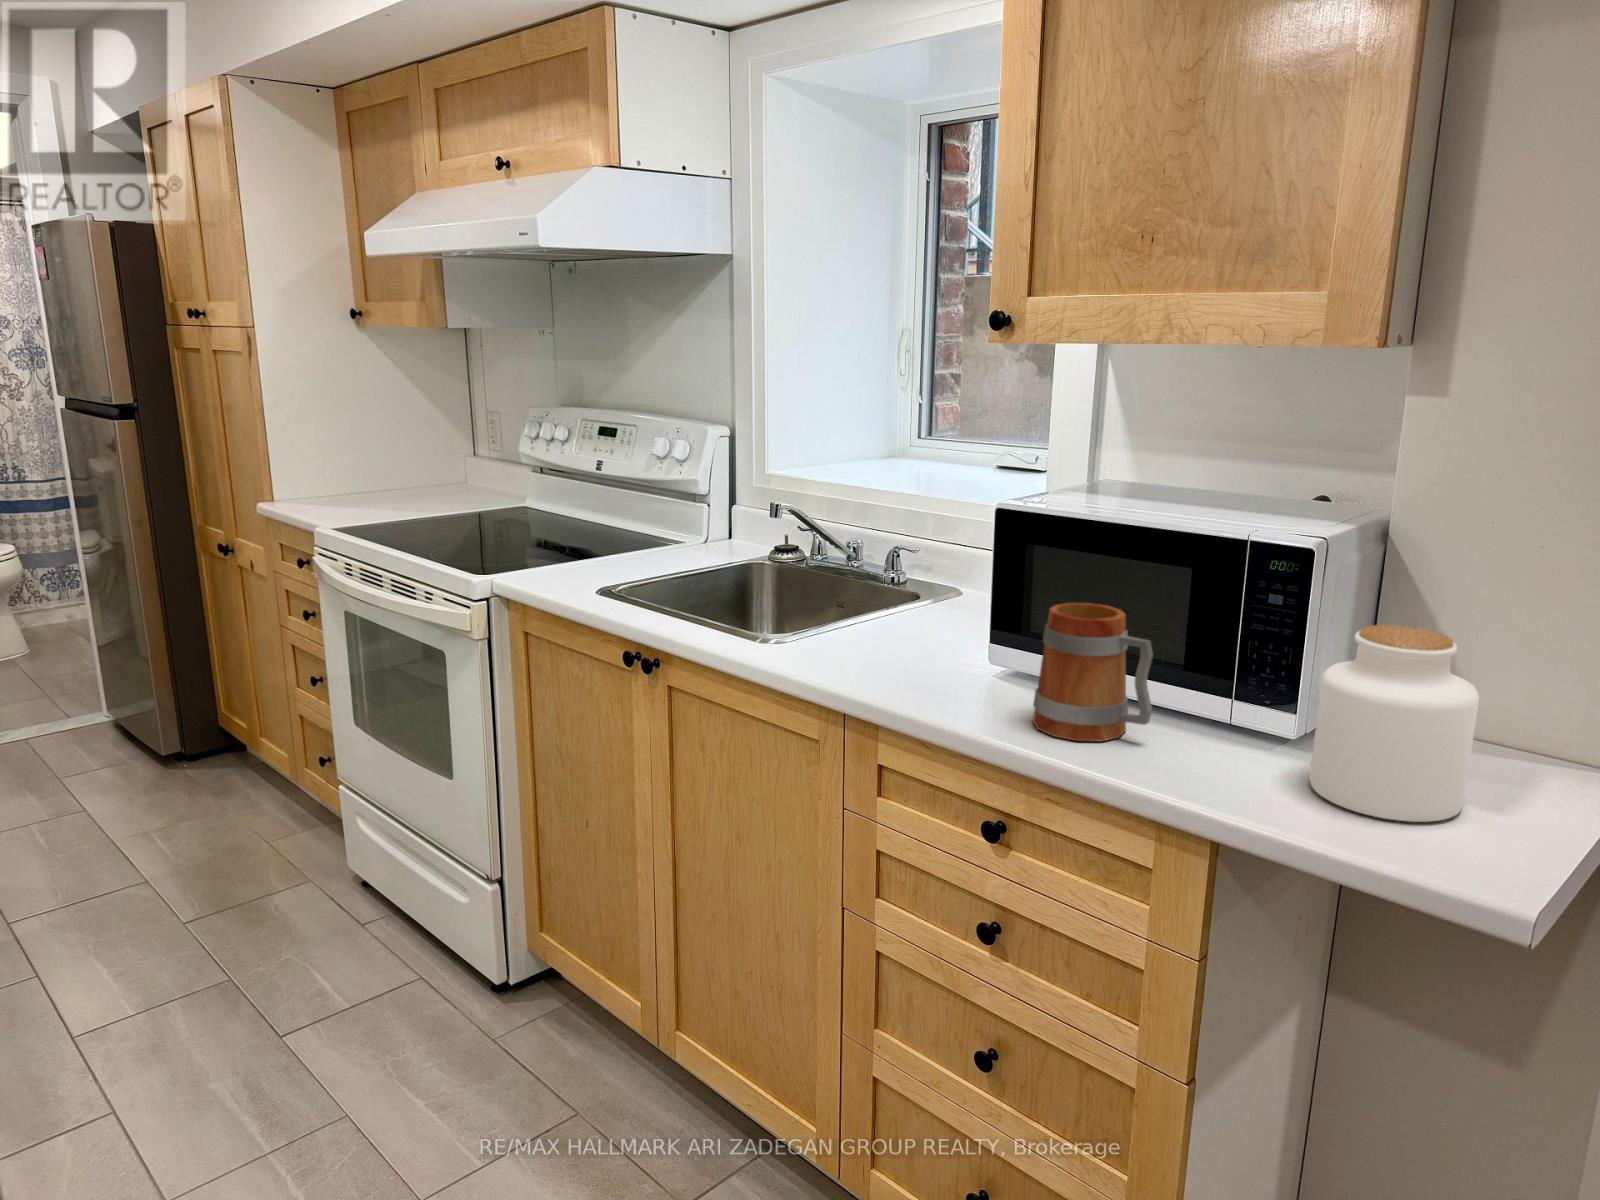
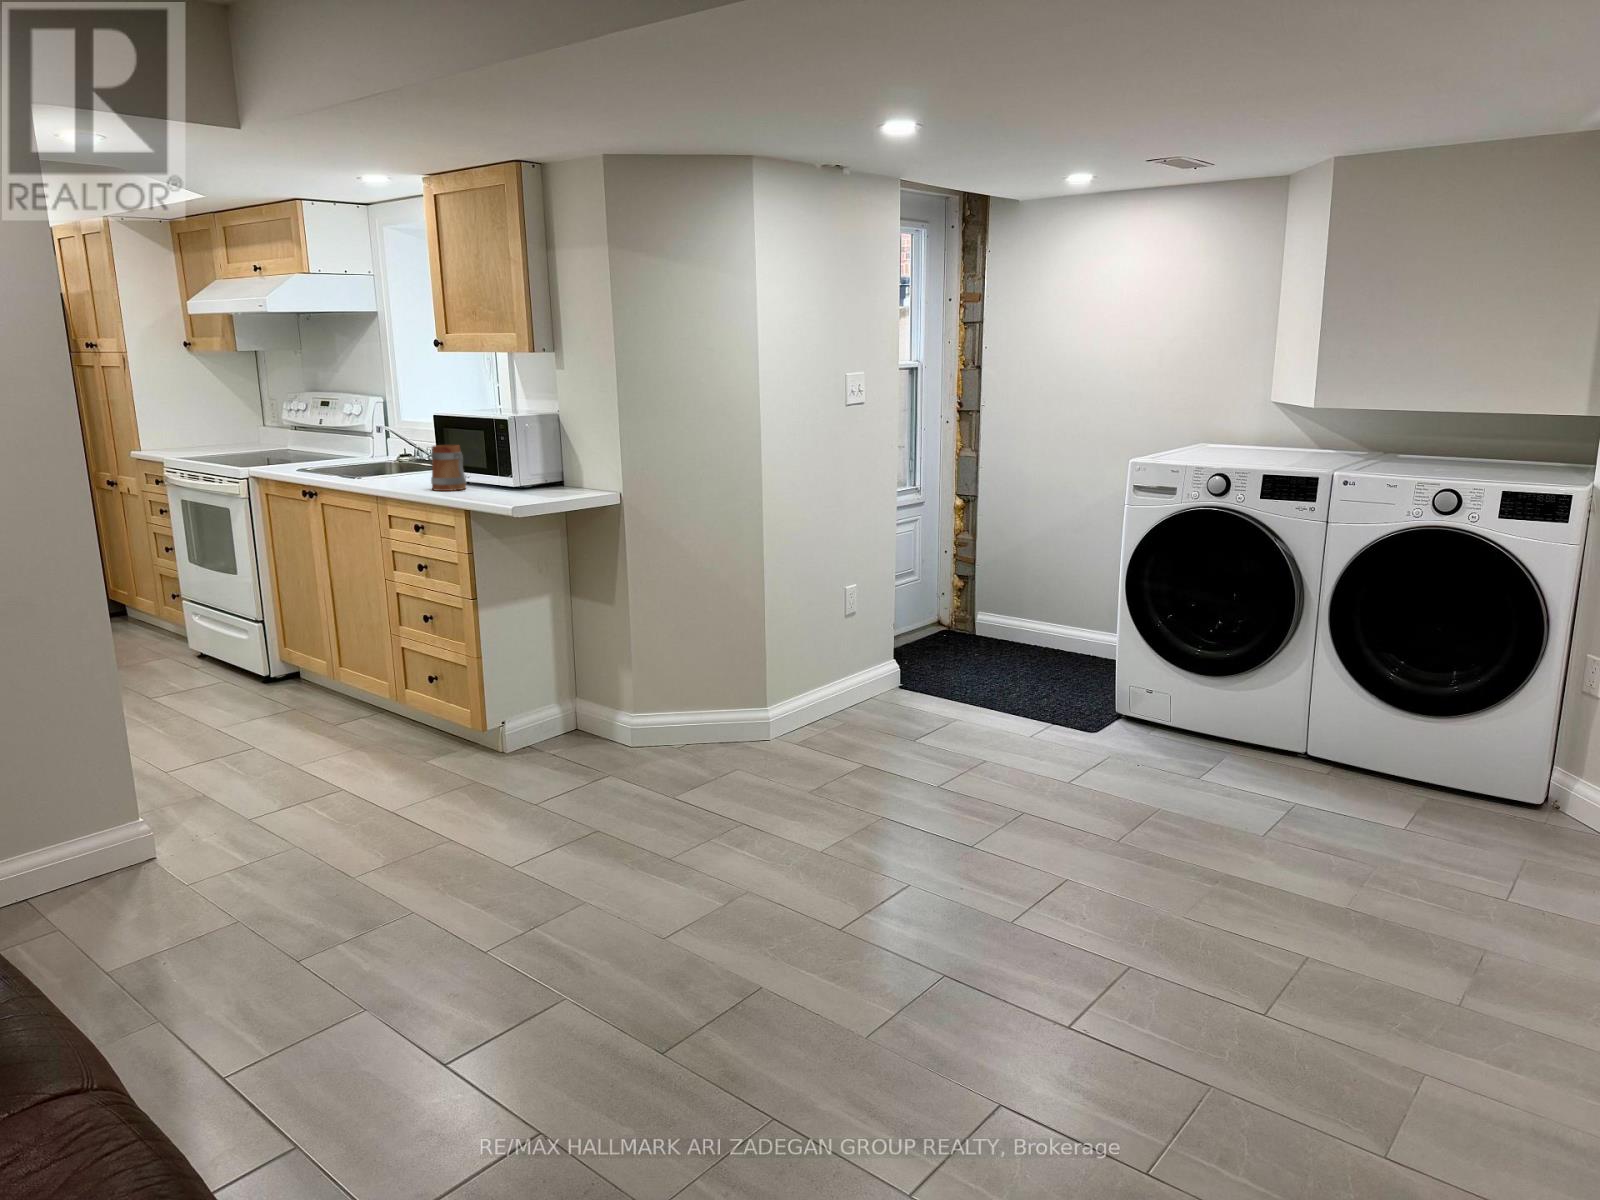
jar: present [1310,625,1479,822] -> none [498,440,545,498]

